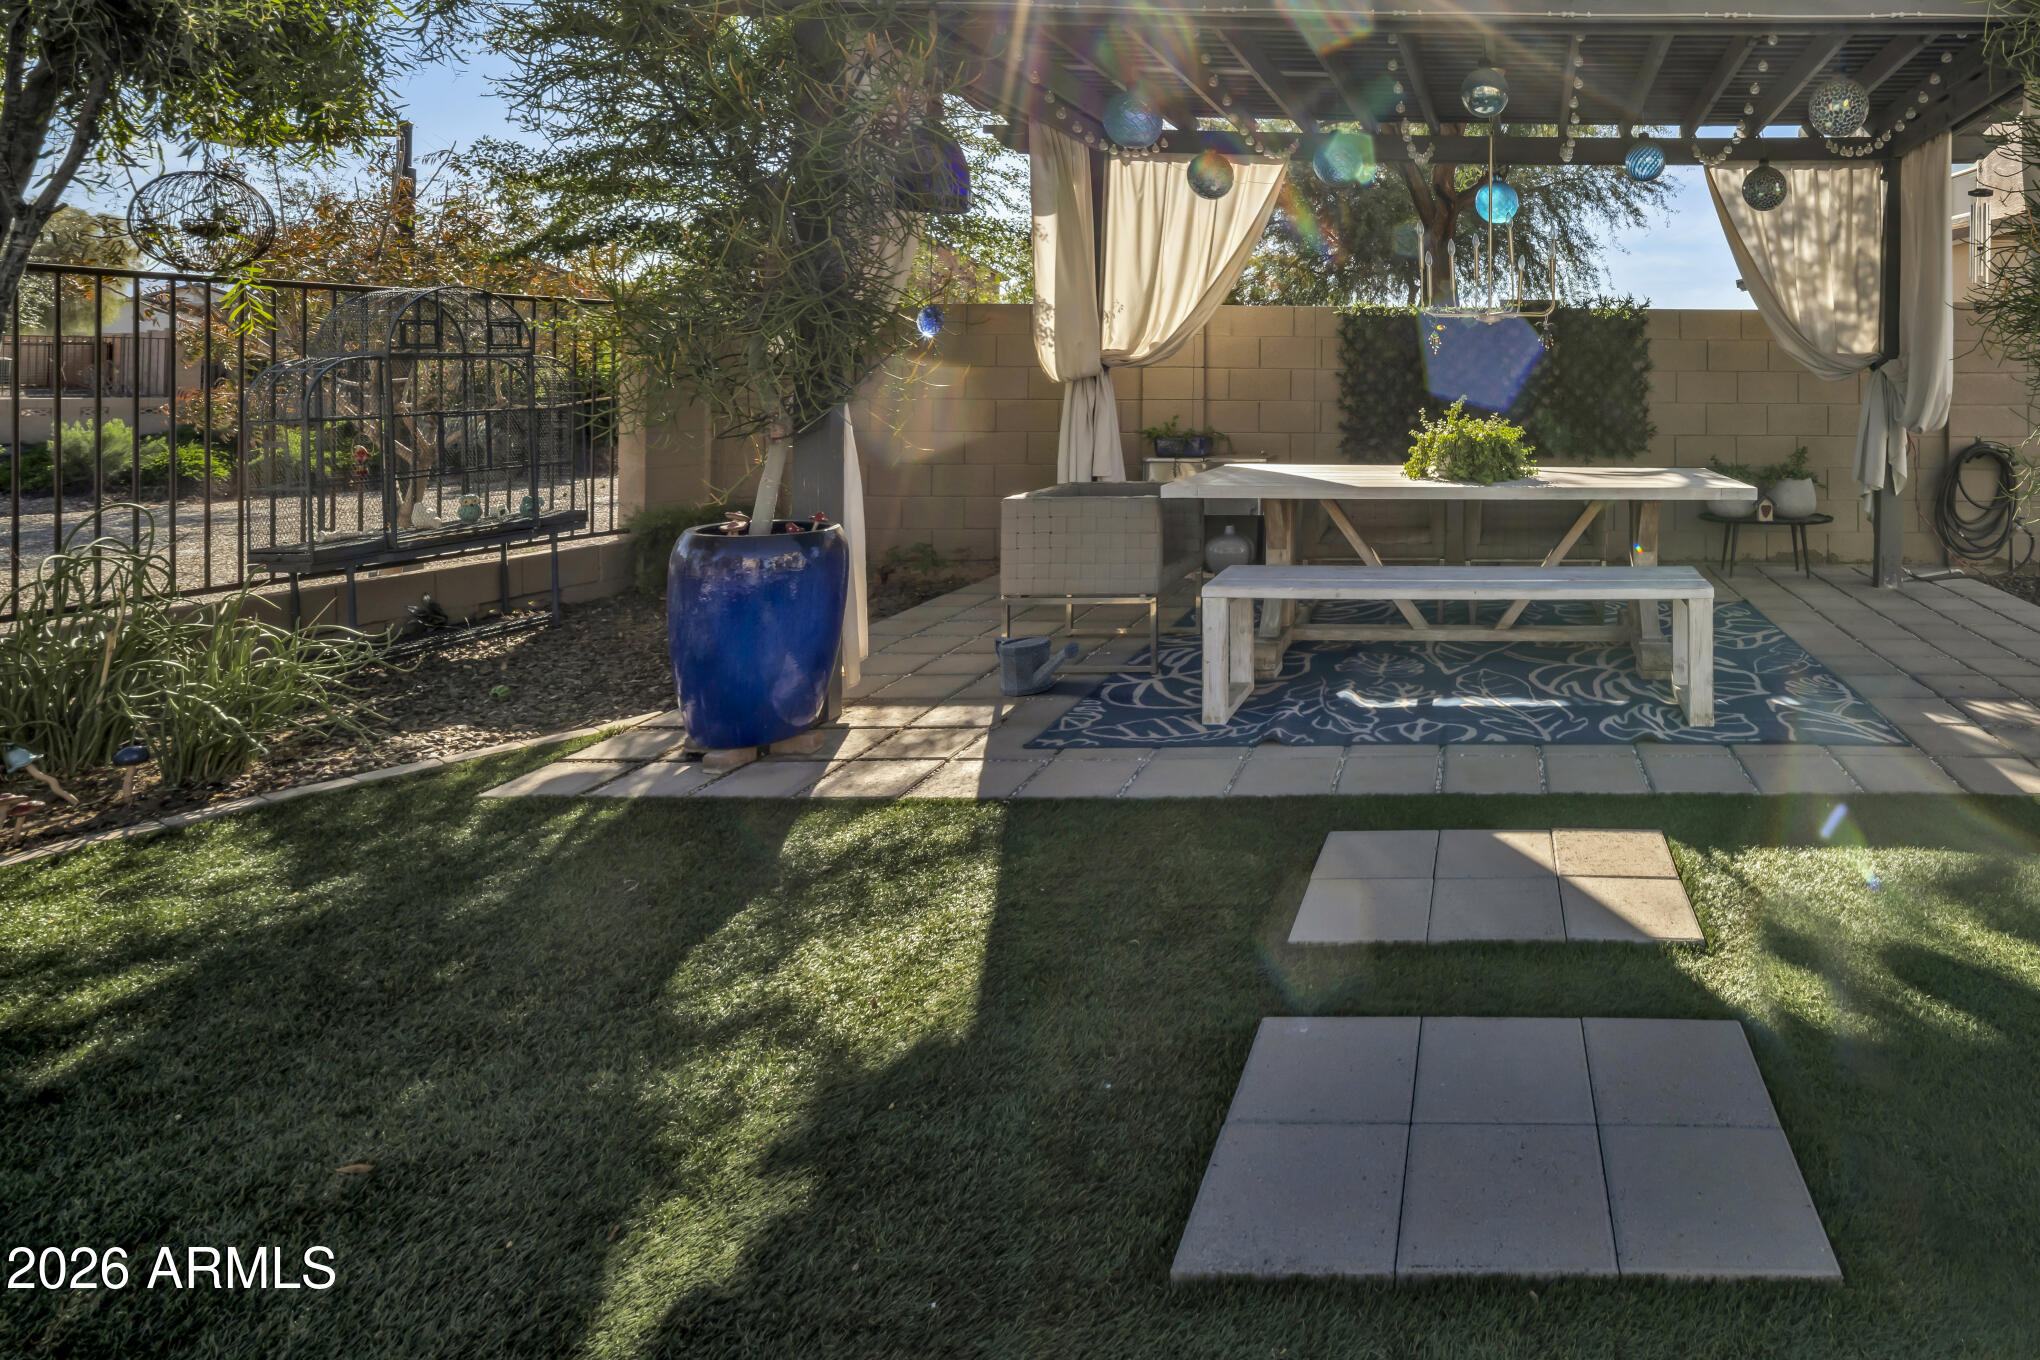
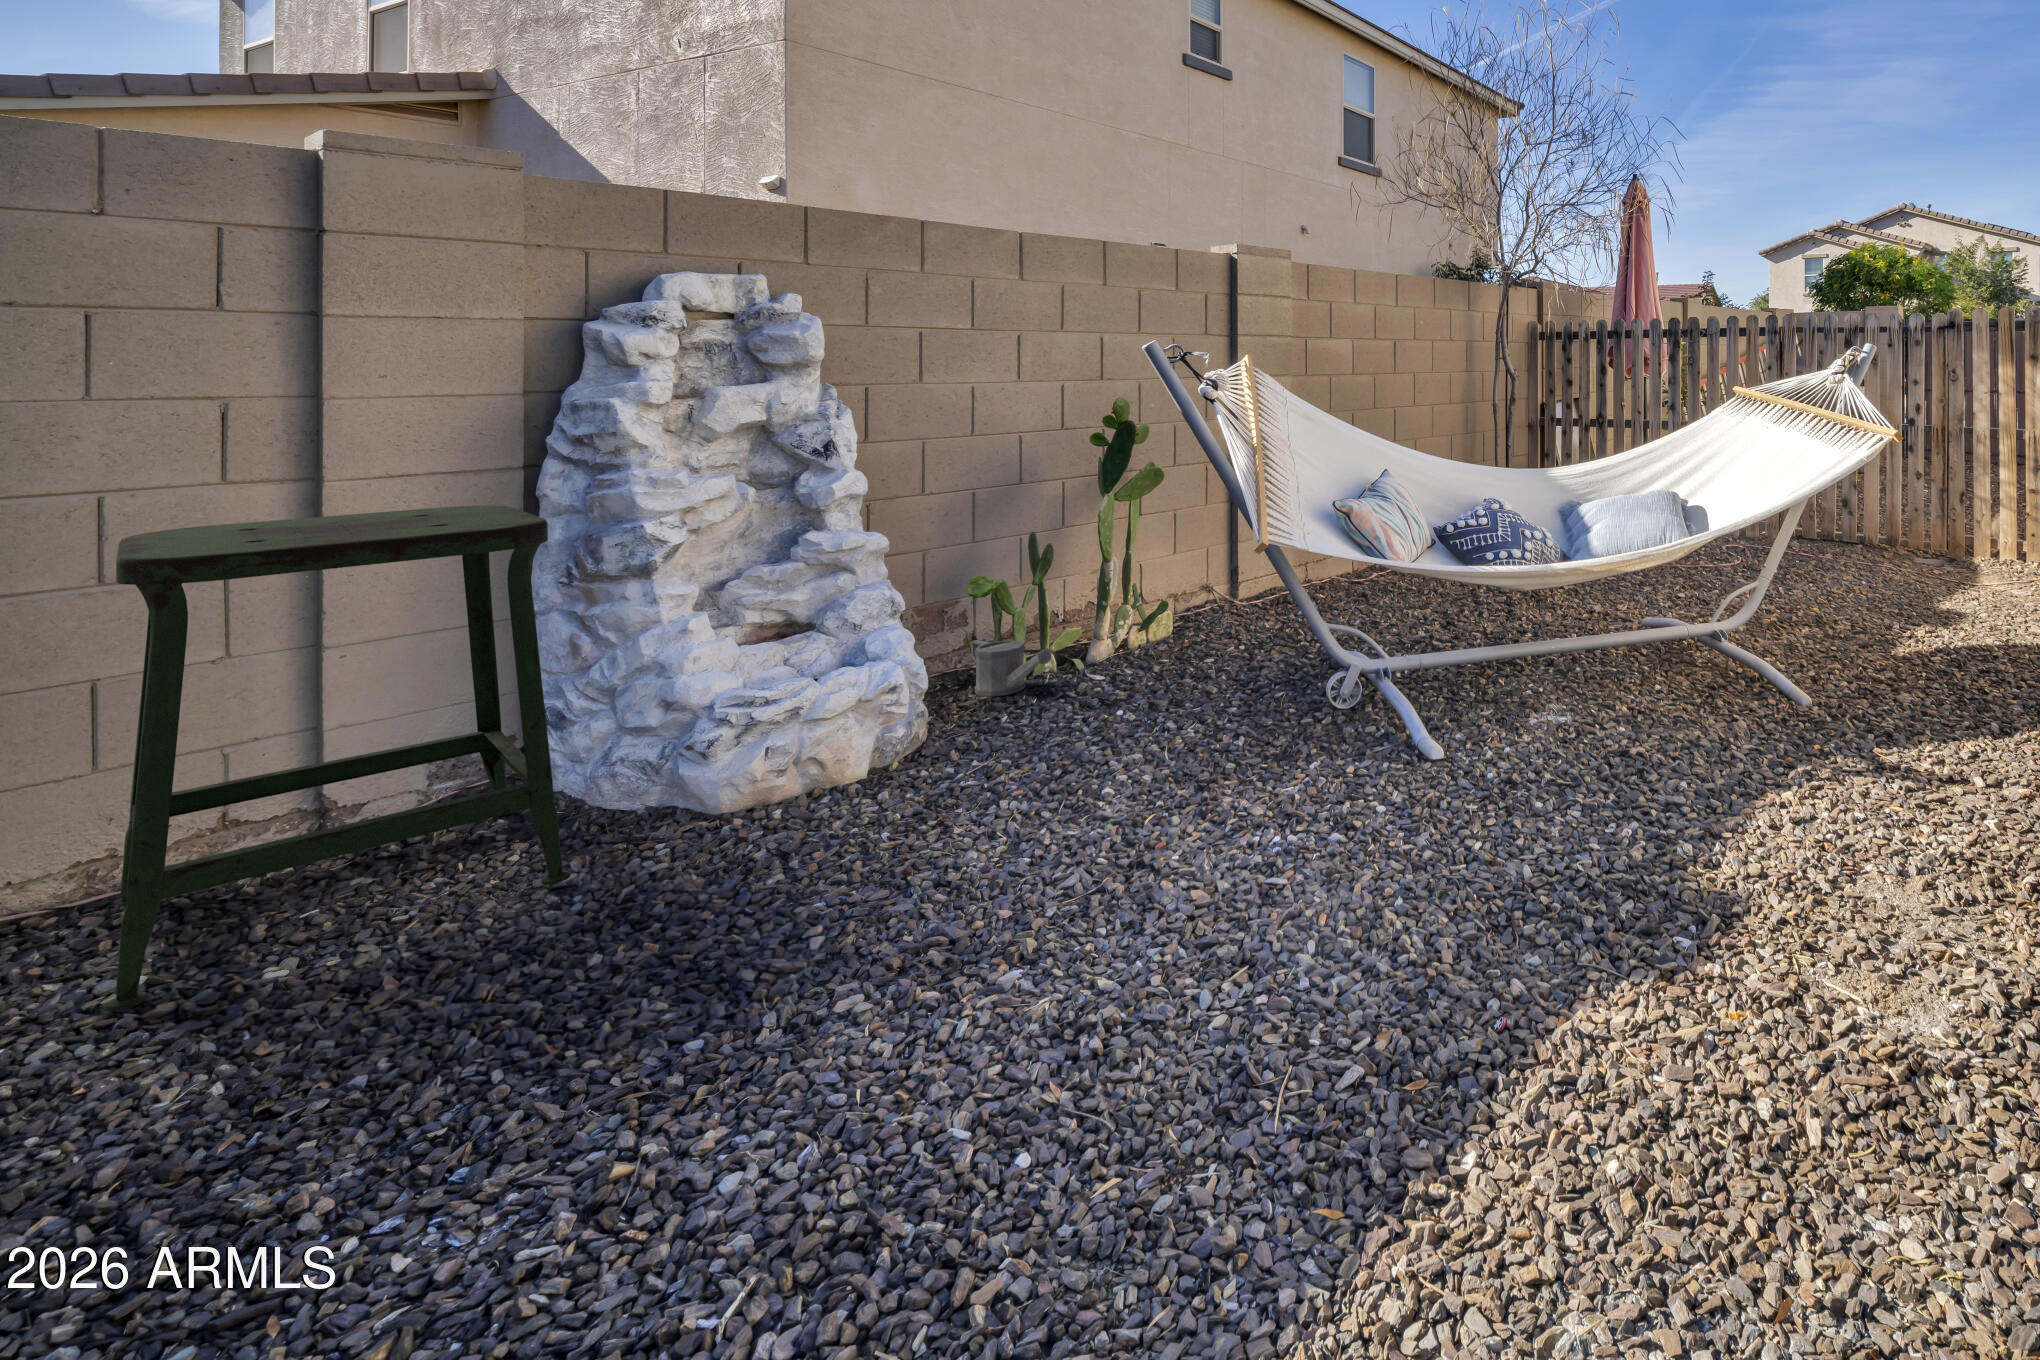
stool: none [100,494,579,1017] -> present [103,506,571,1011]

